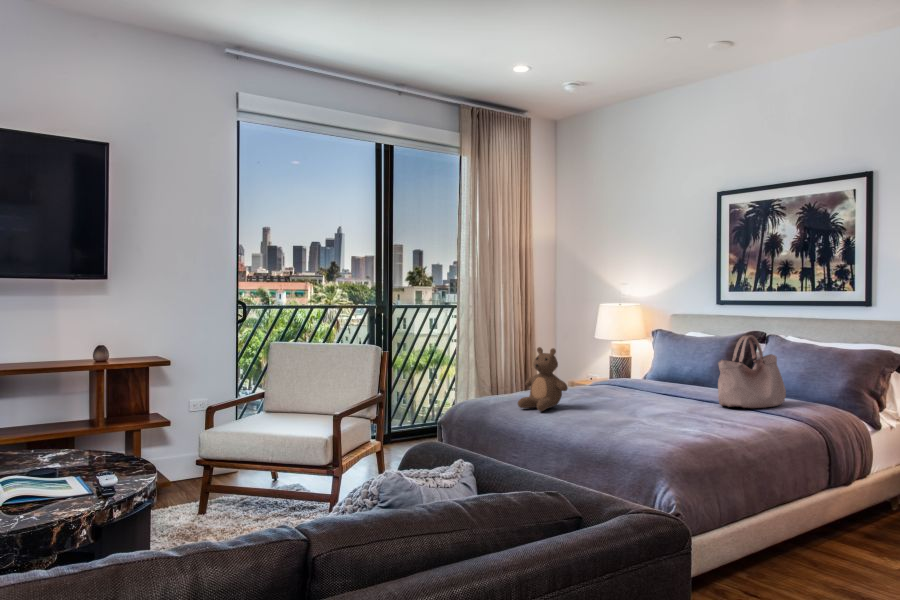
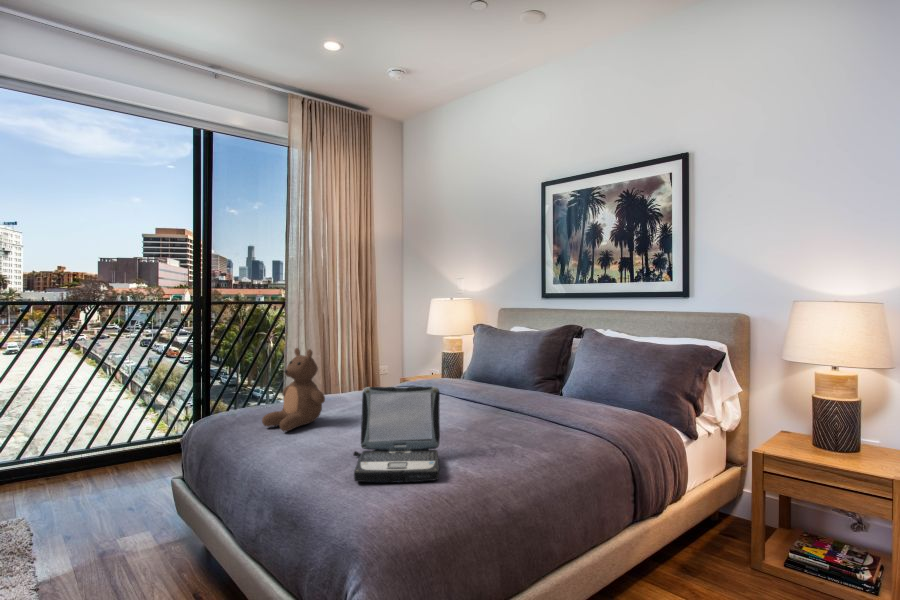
handbag: present [718,335,786,408] -> none [511,330,592,419]
laptop: none [615,375,693,437] -> present [353,387,440,482]

